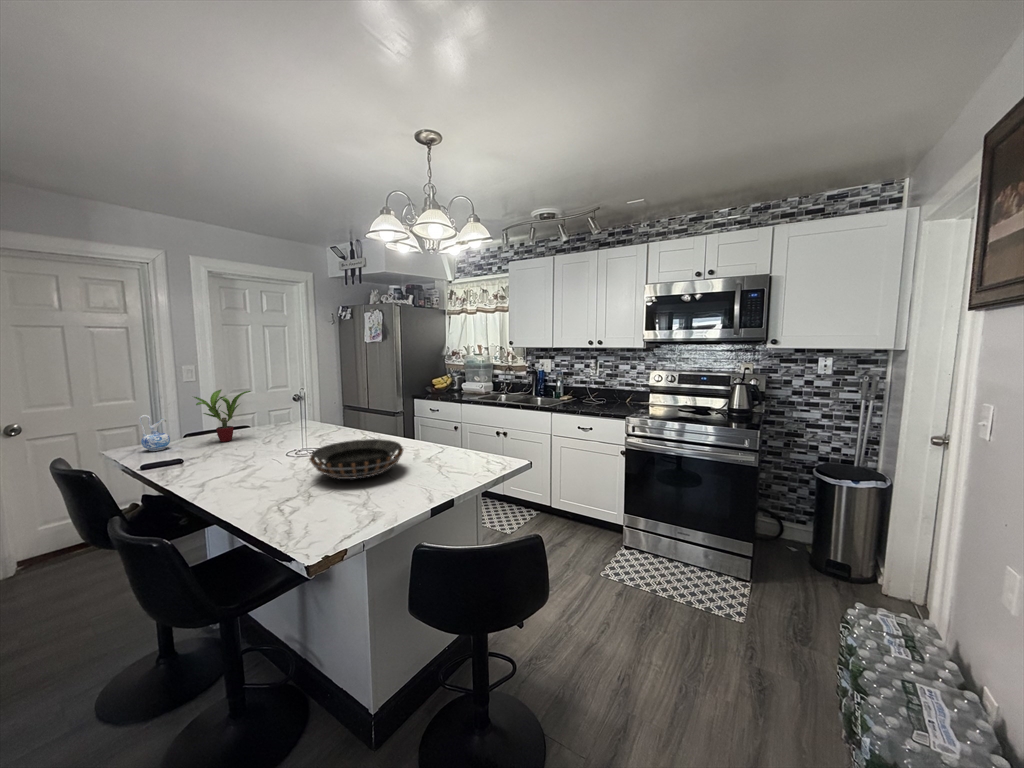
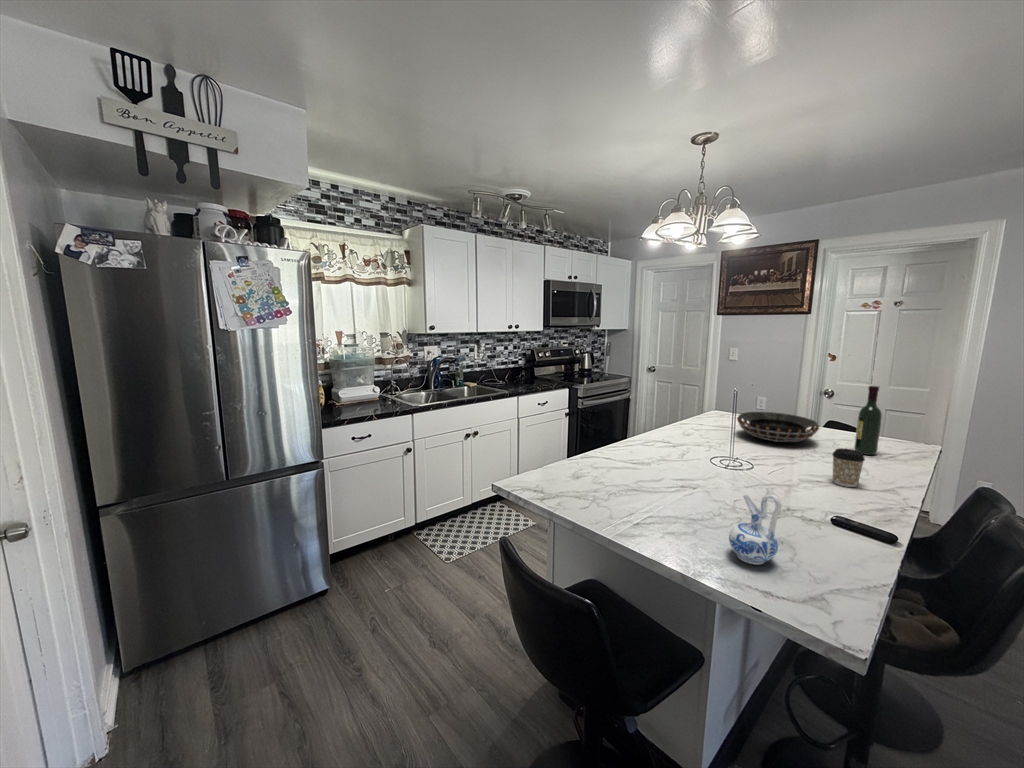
potted plant: present [194,390,251,442] -> none [625,417,729,514]
wine bottle: none [259,412,290,510] -> present [854,386,882,455]
coffee cup: none [189,447,220,483] -> present [832,448,865,487]

